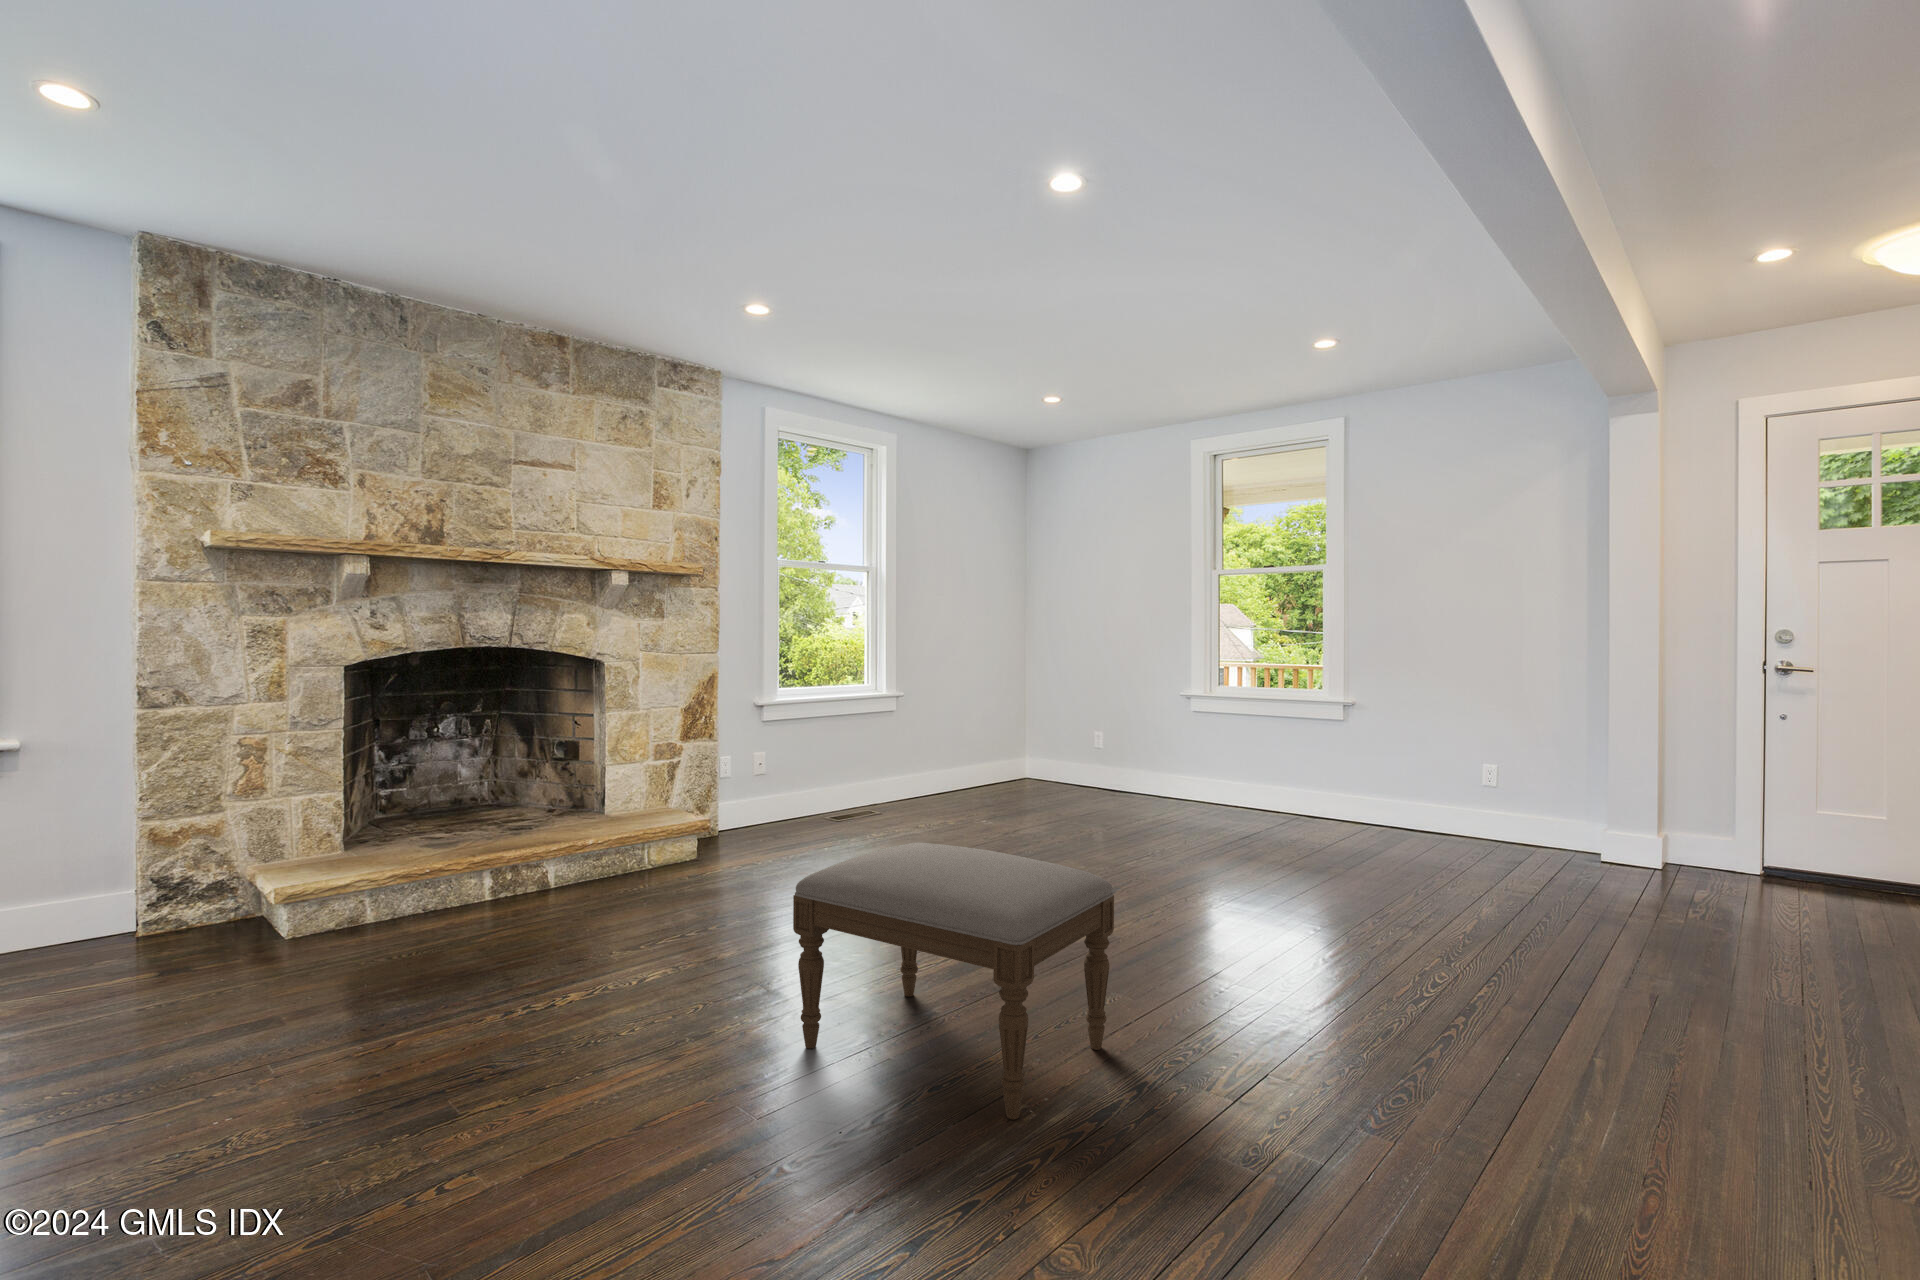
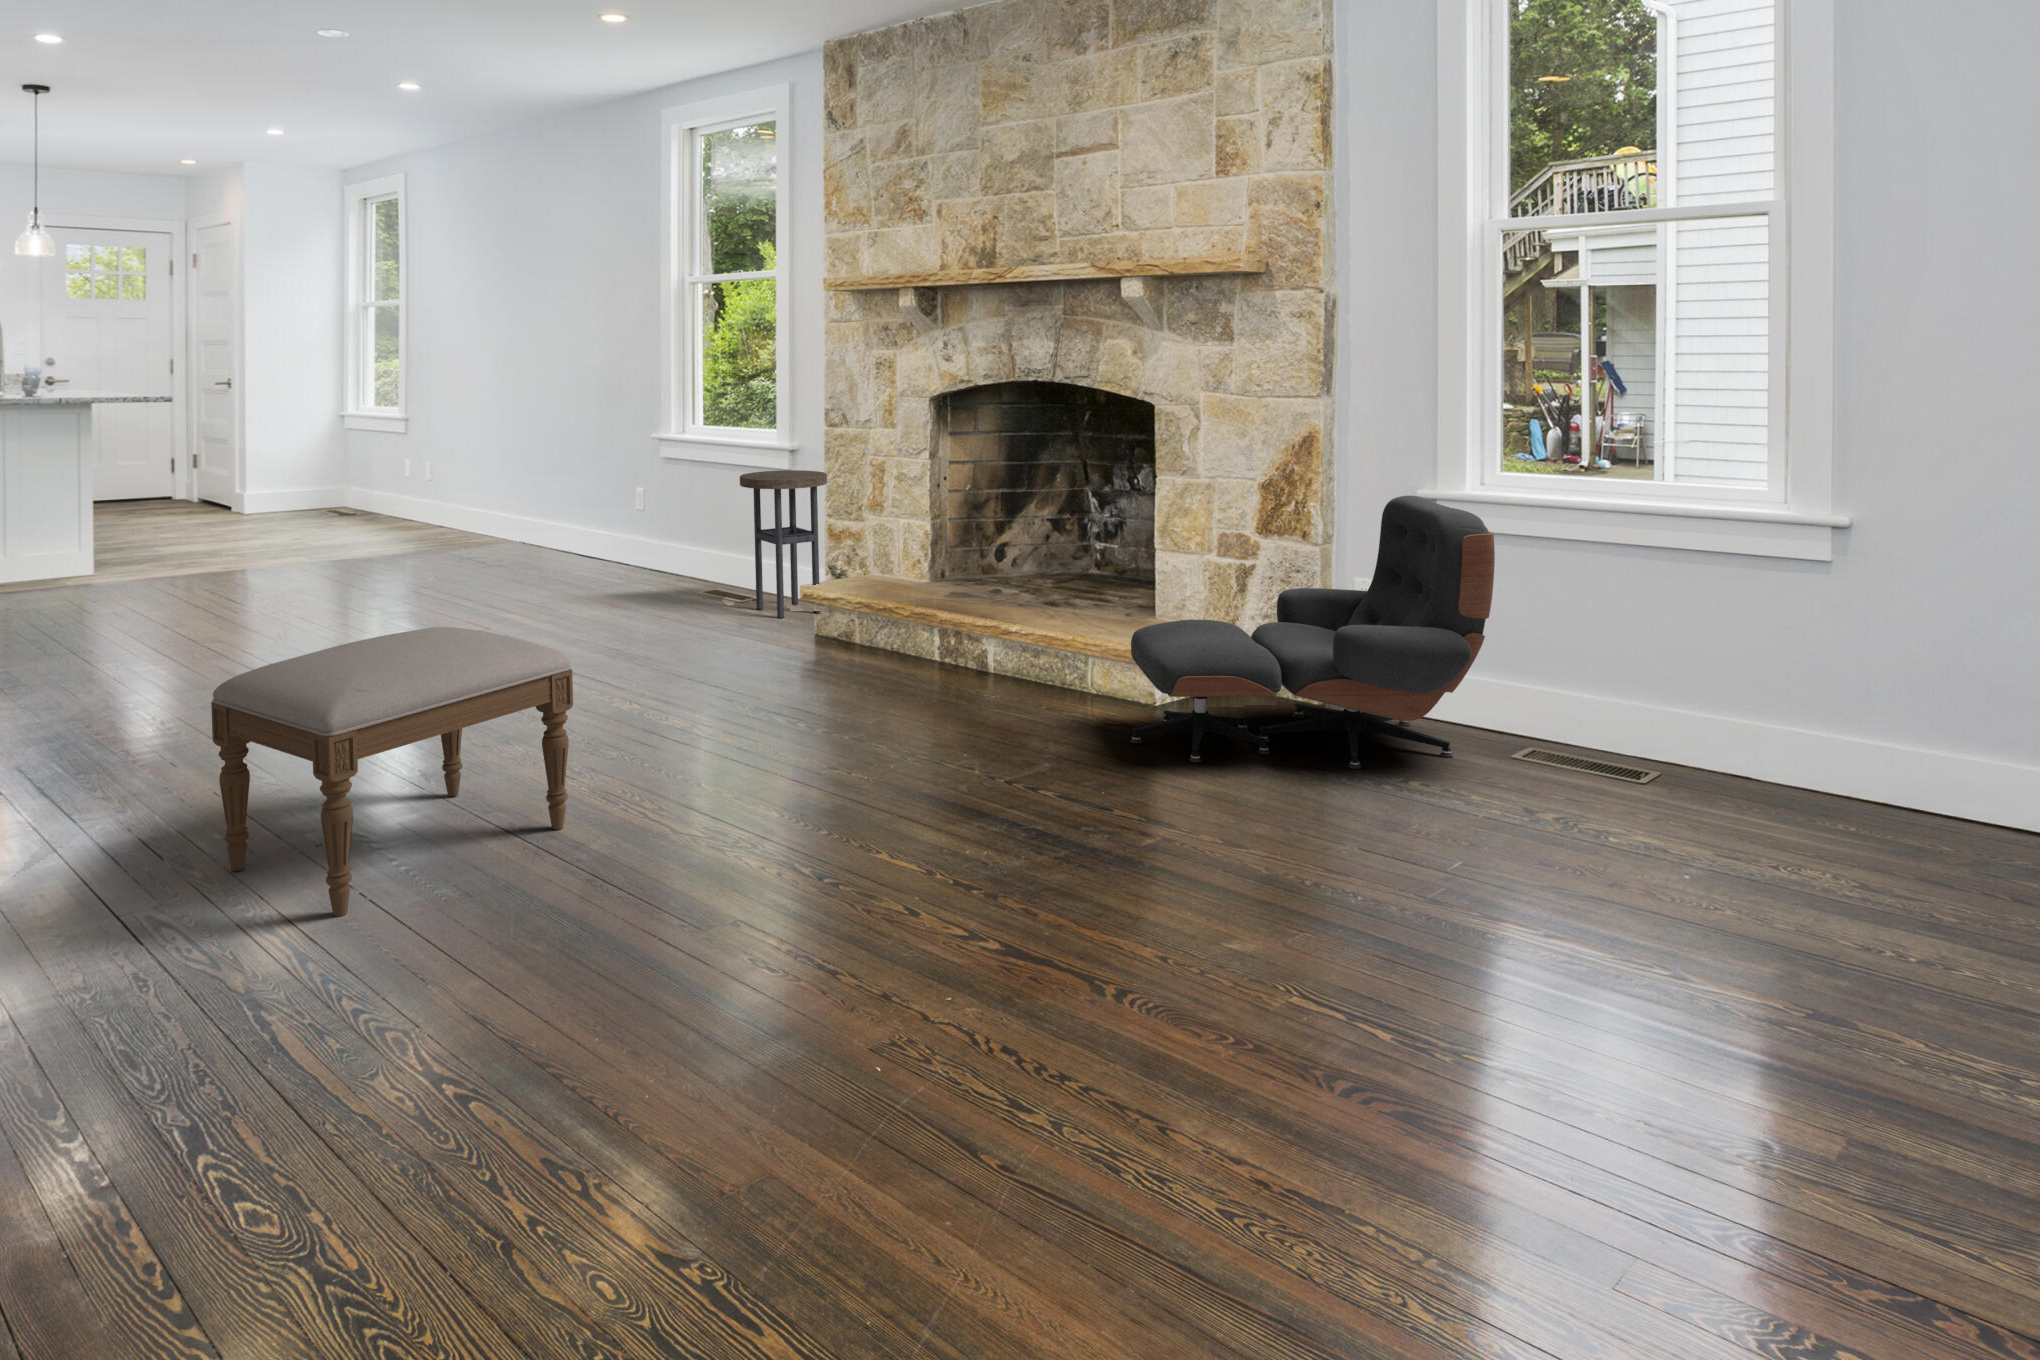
lounge chair: none [729,703,861,865] -> present [1131,496,1495,769]
side table: none [59,766,211,966] -> present [740,470,827,618]

